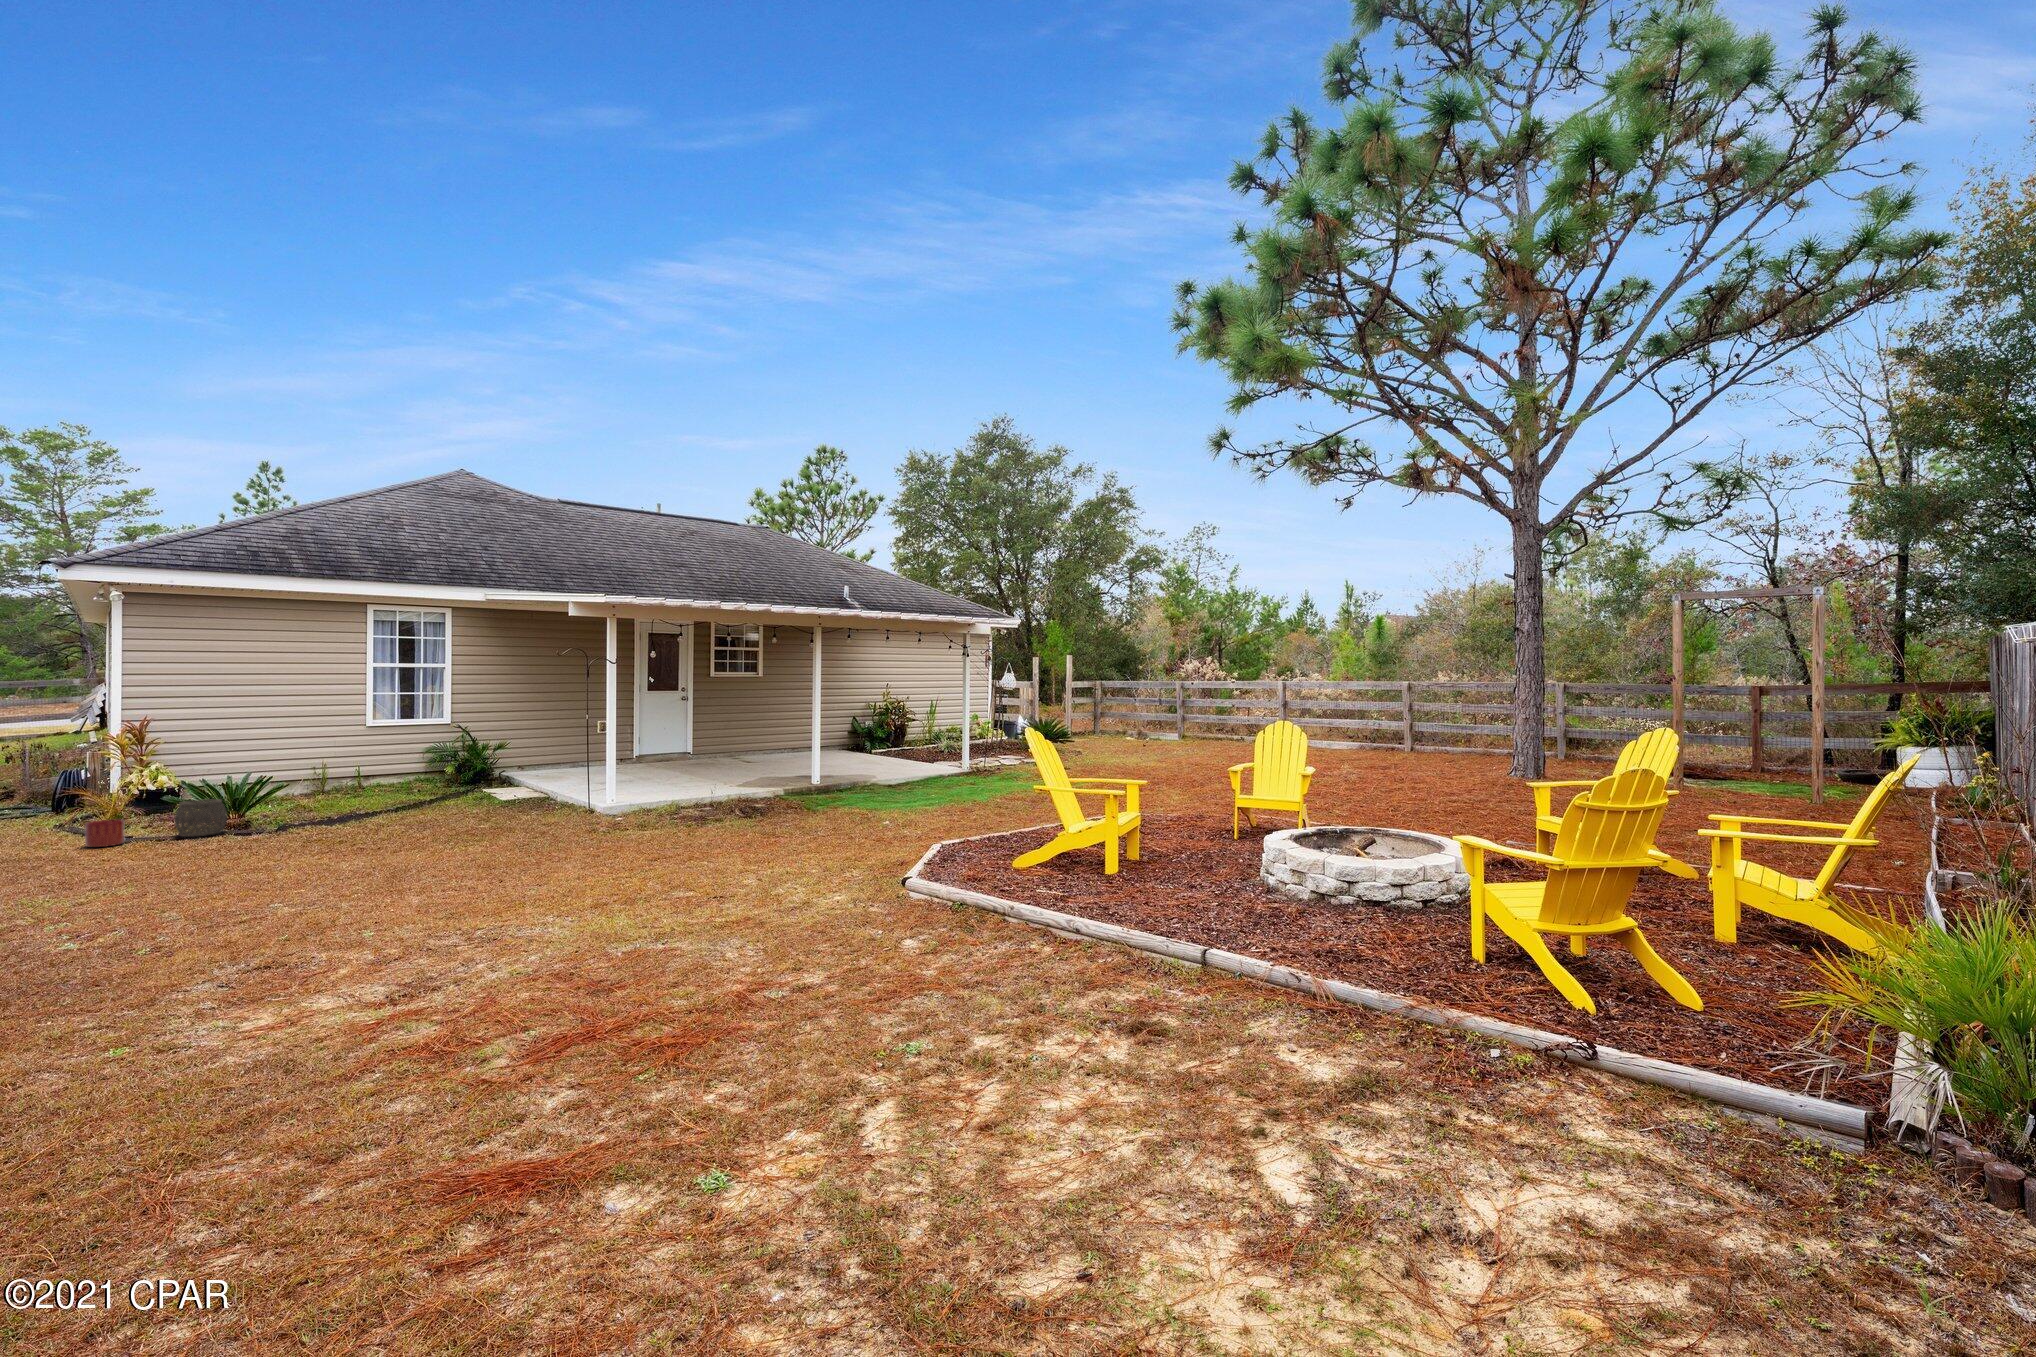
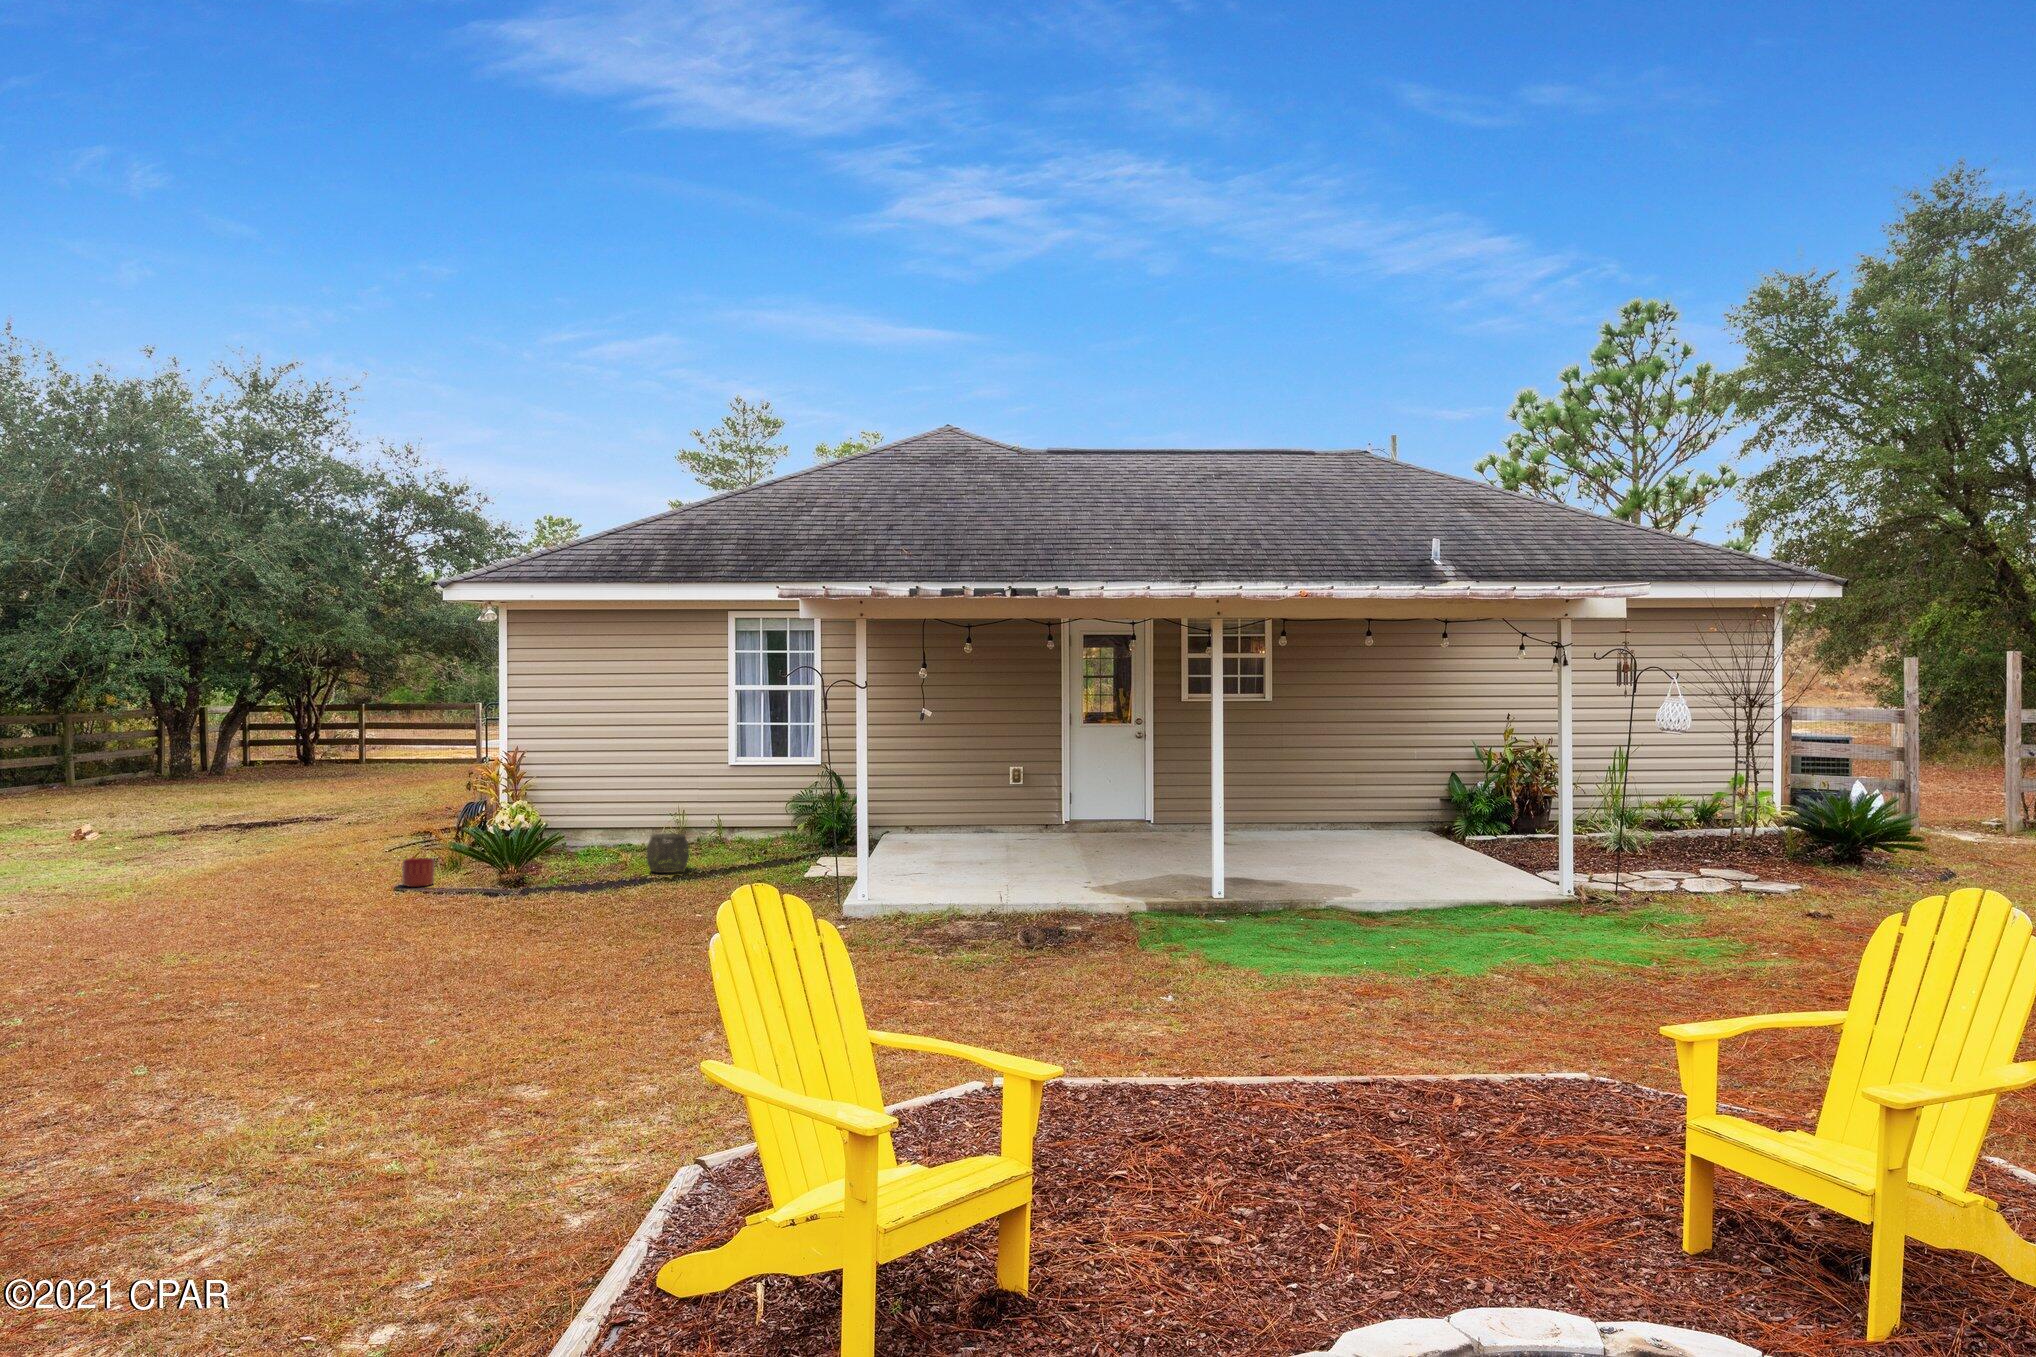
woven basket: present [175,799,227,837] -> present [646,833,689,873]

